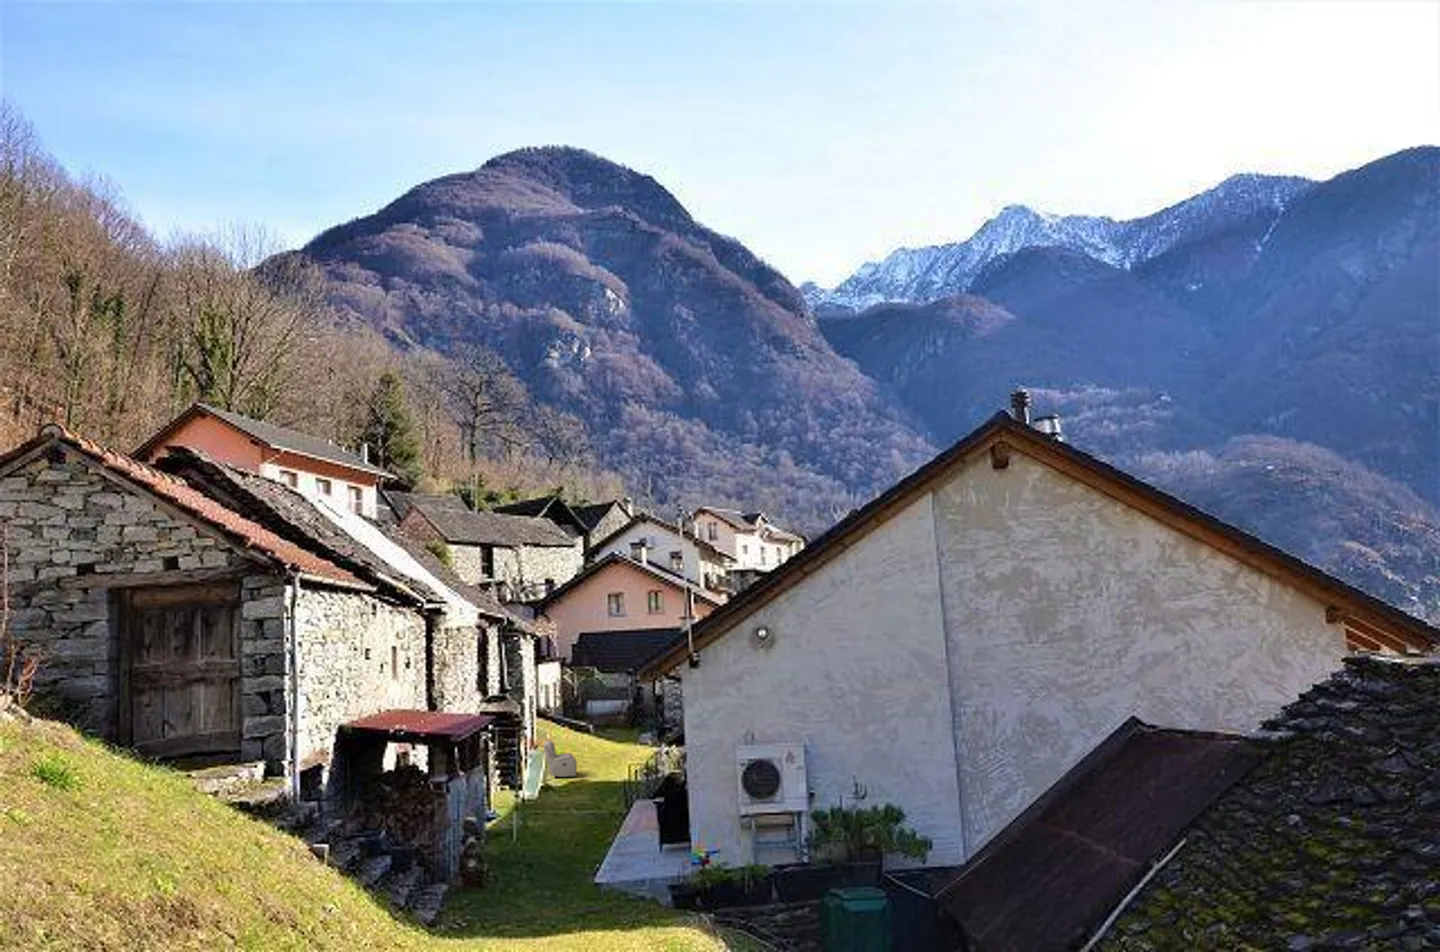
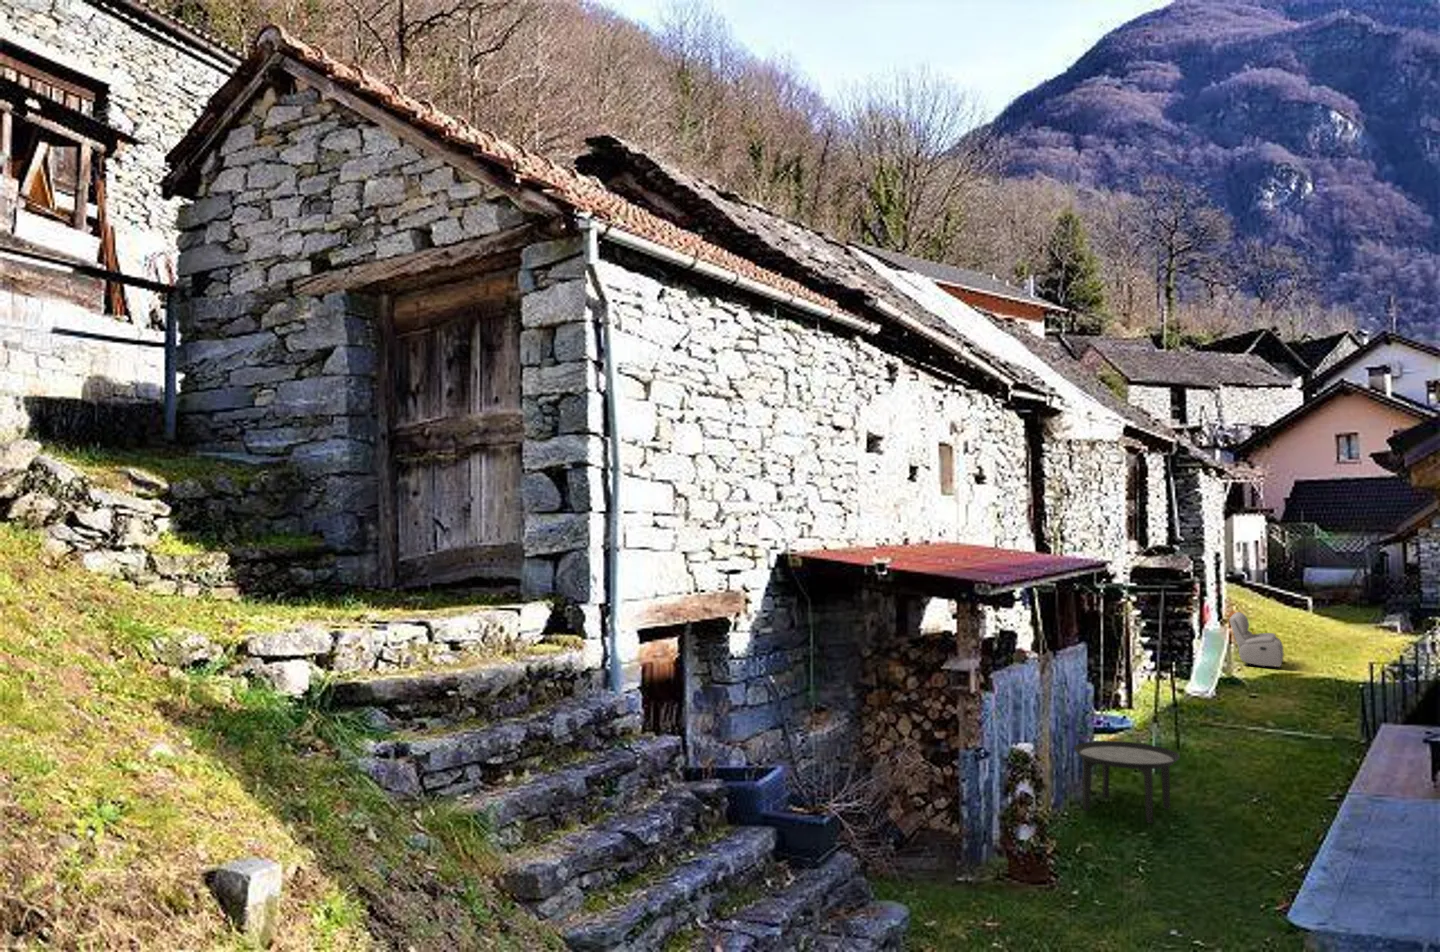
round table: none [477,820,534,863] -> present [1074,741,1180,823]

